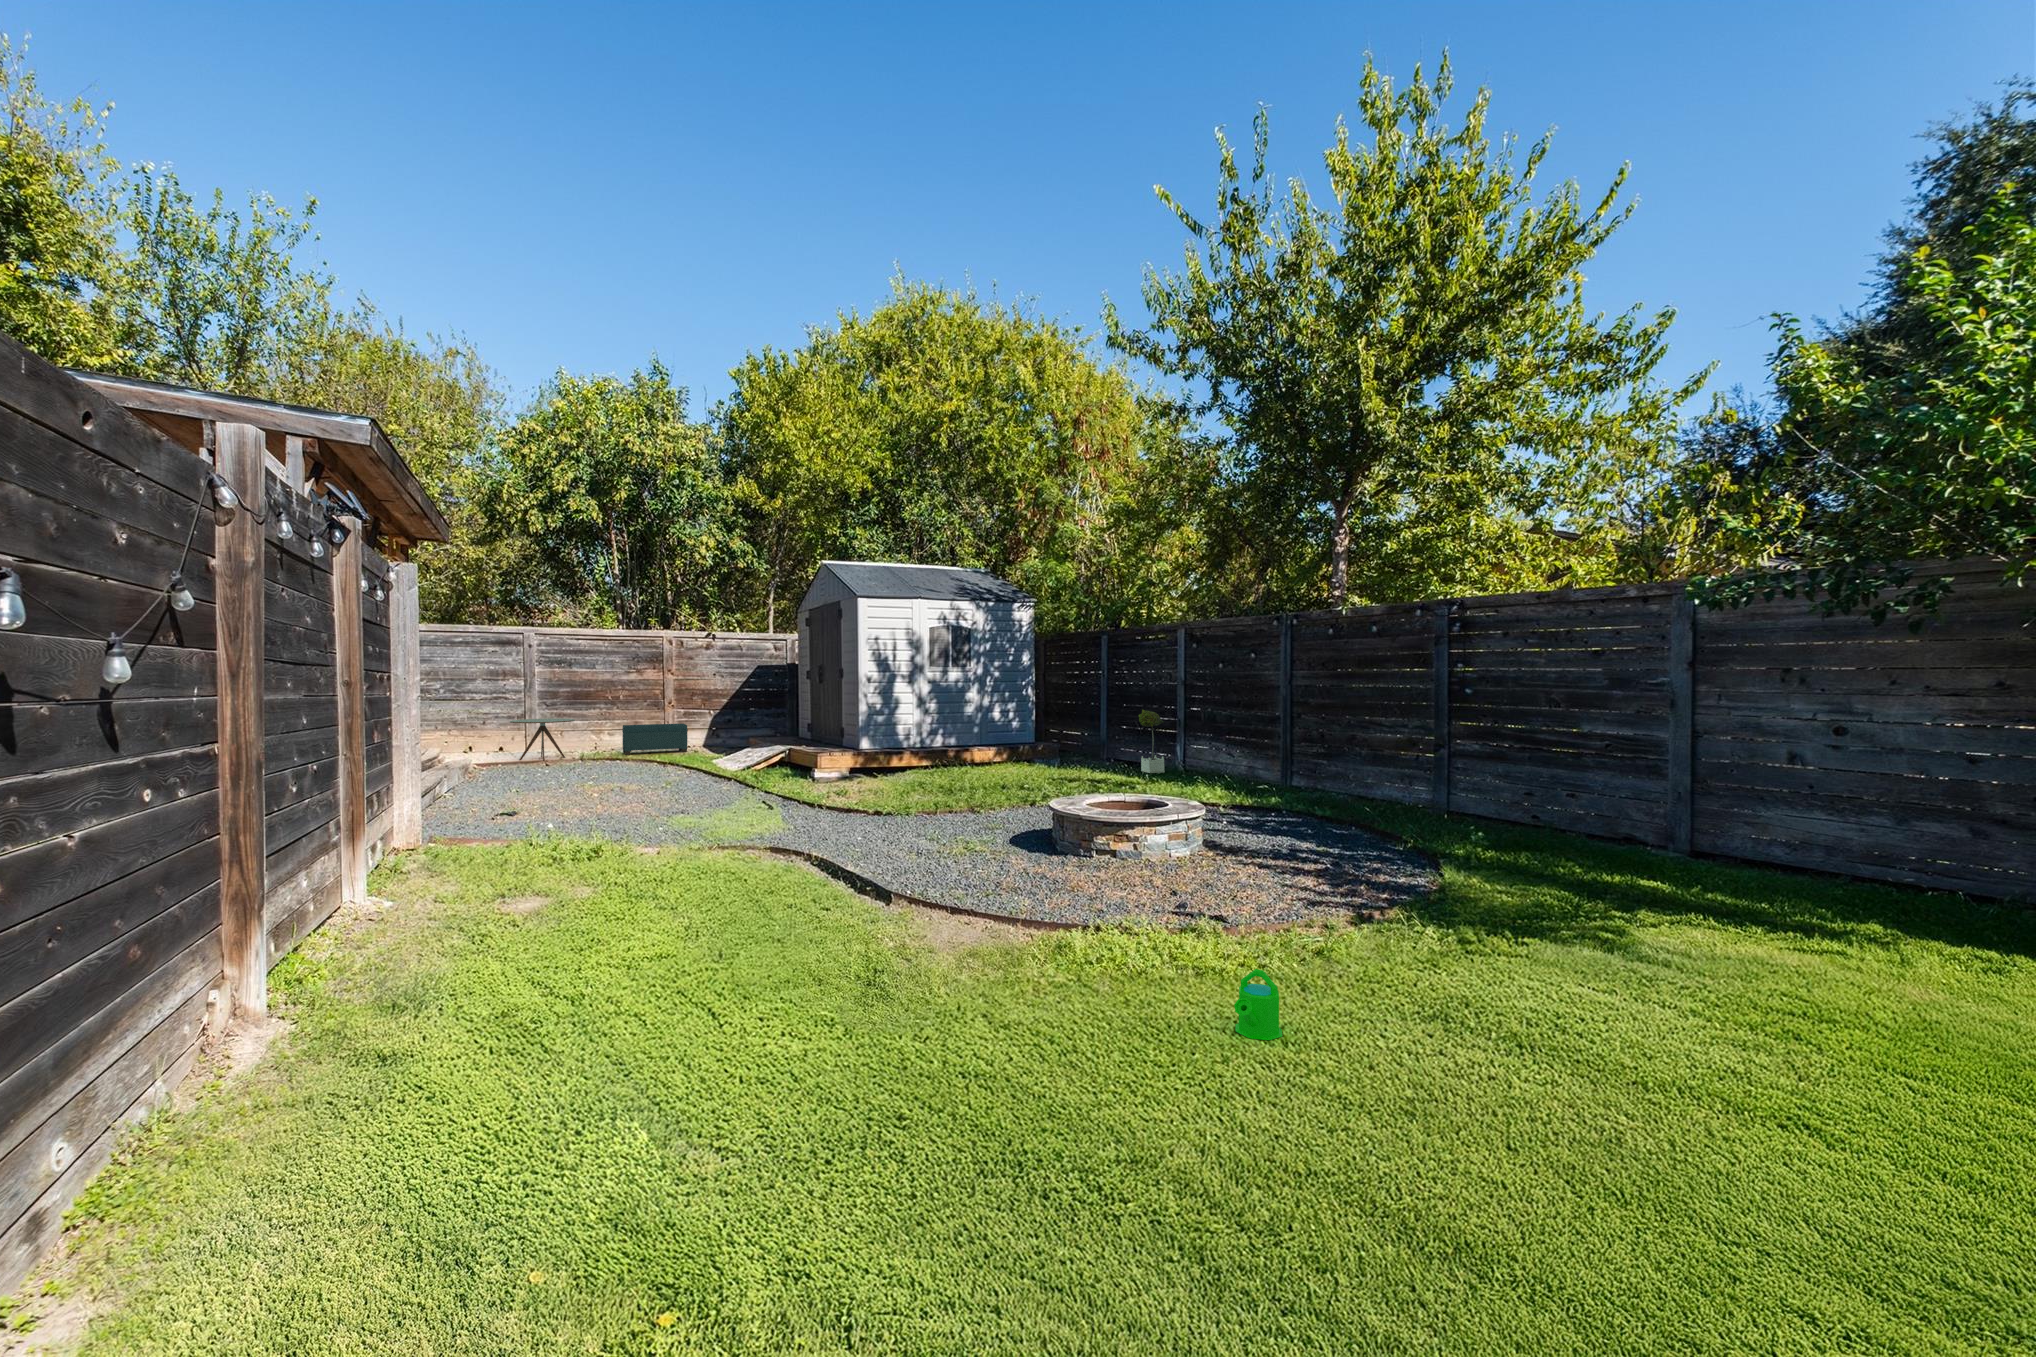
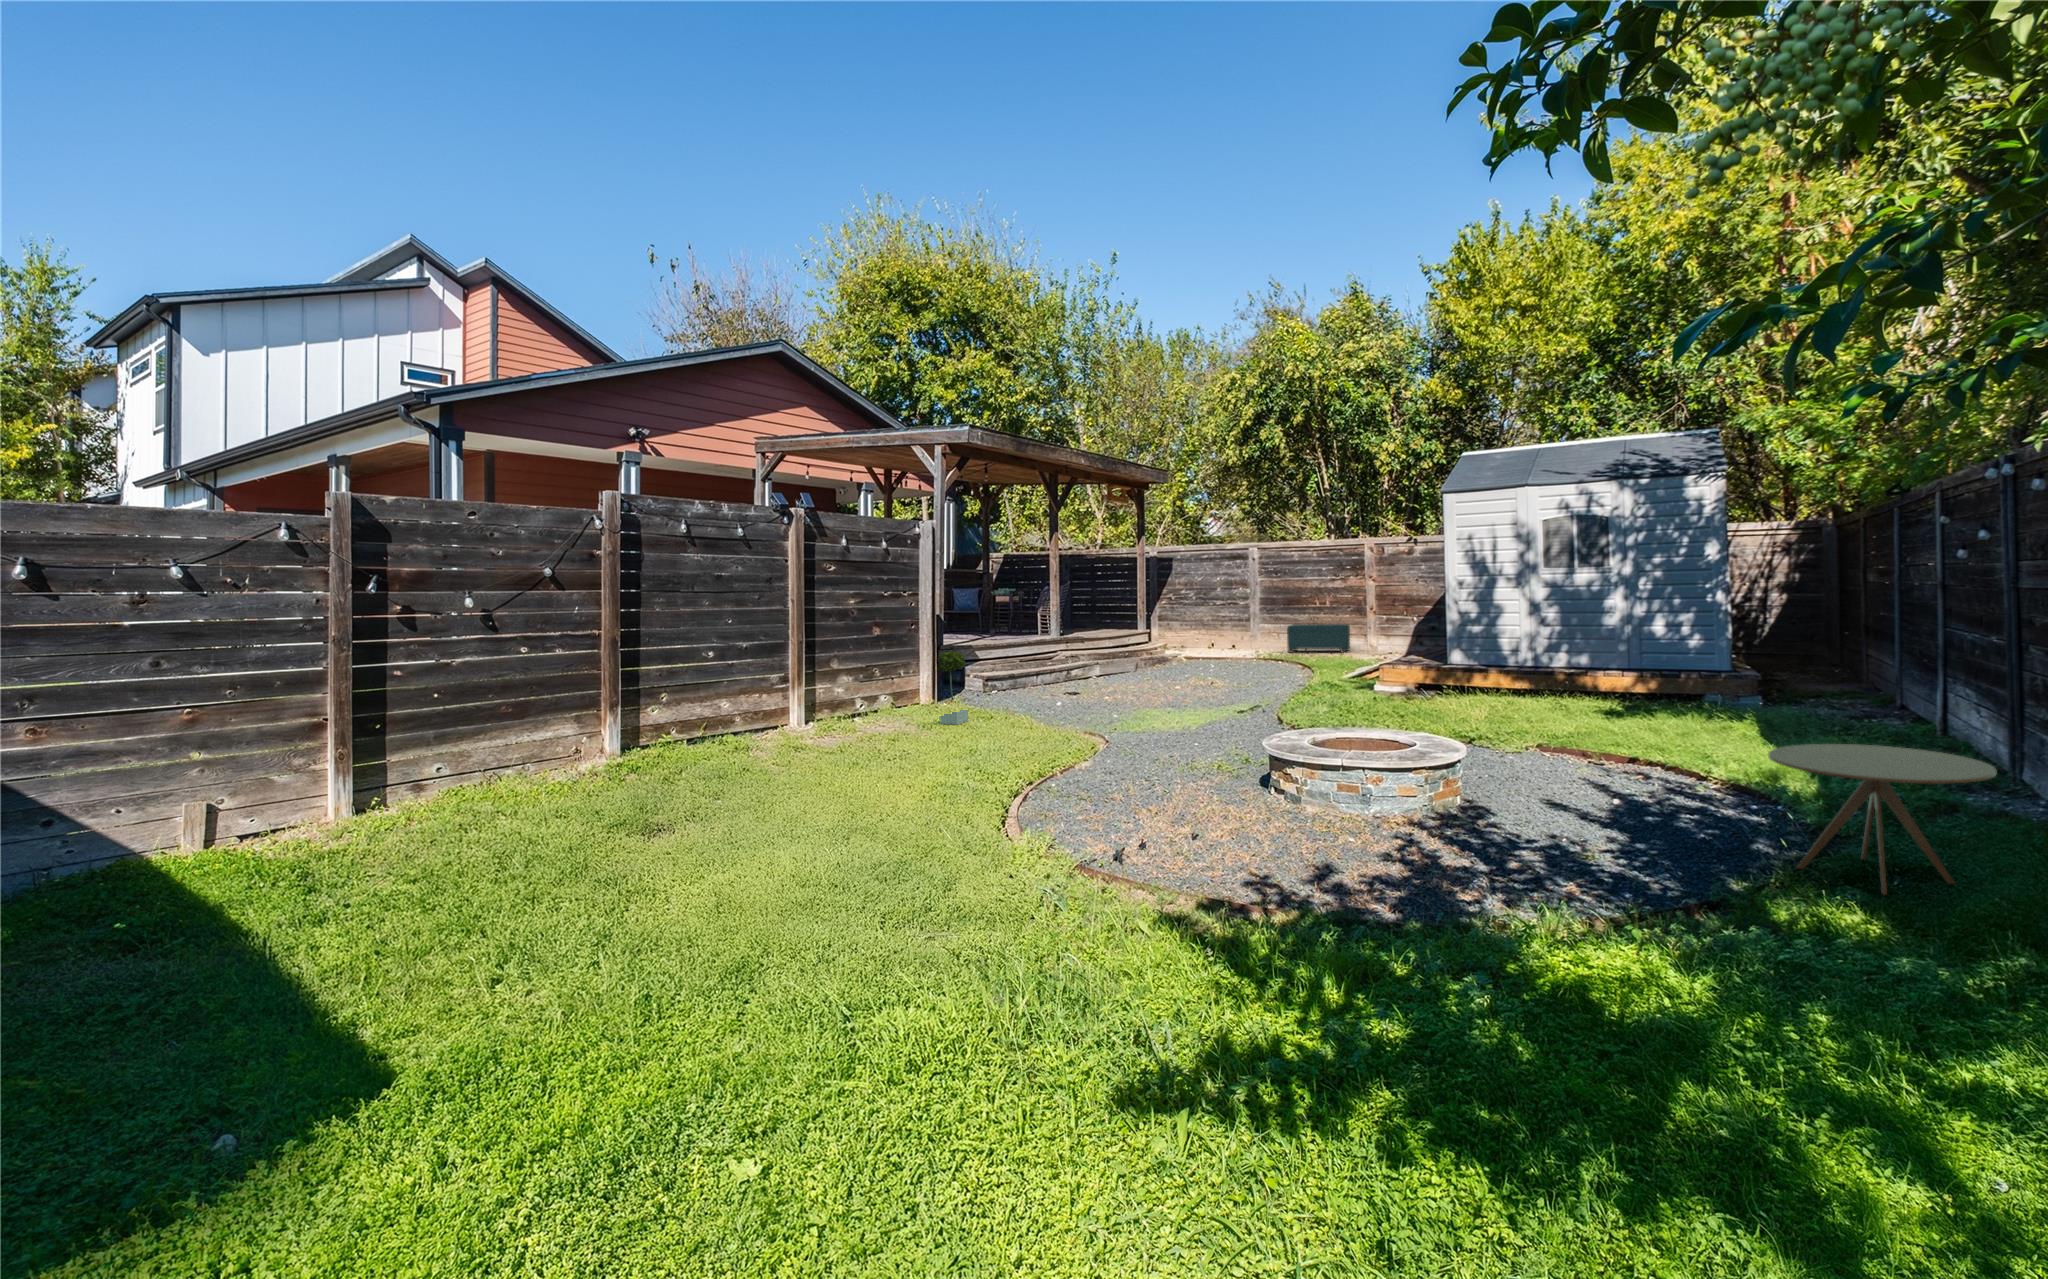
potted tree: present [1139,710,1165,773] -> present [938,651,968,725]
round table: present [510,719,575,761] -> present [1768,744,1997,895]
watering can: present [1234,969,1282,1040] -> none [935,854,999,905]

